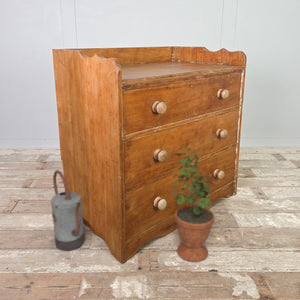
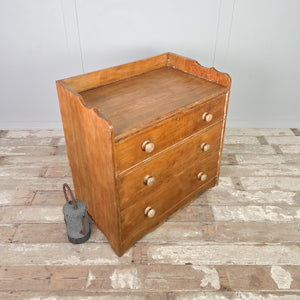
potted plant: present [173,146,214,262] -> none [157,171,191,256]

